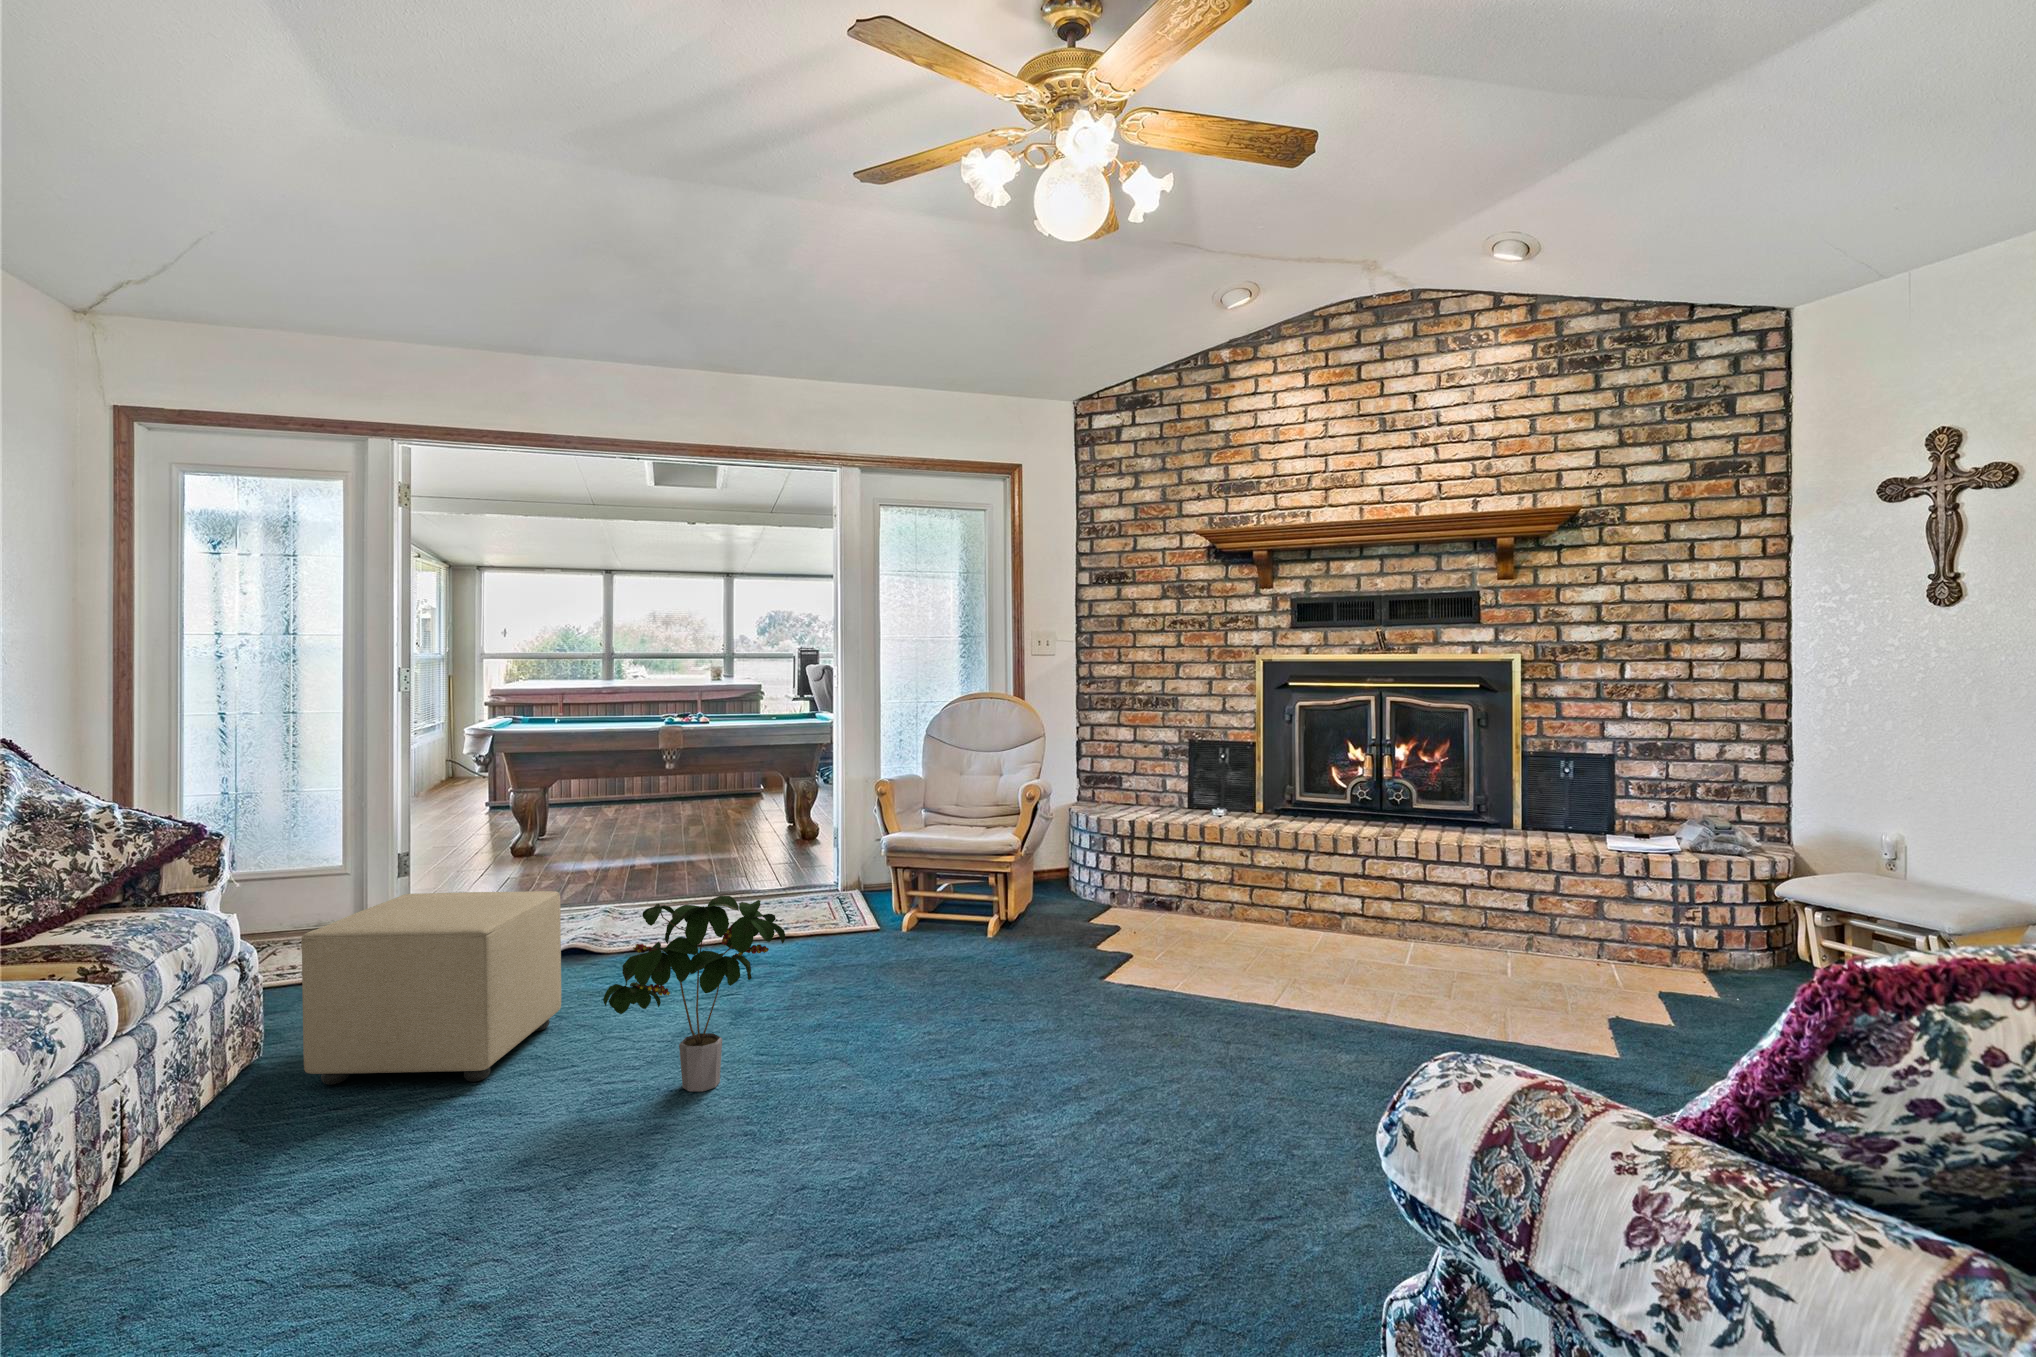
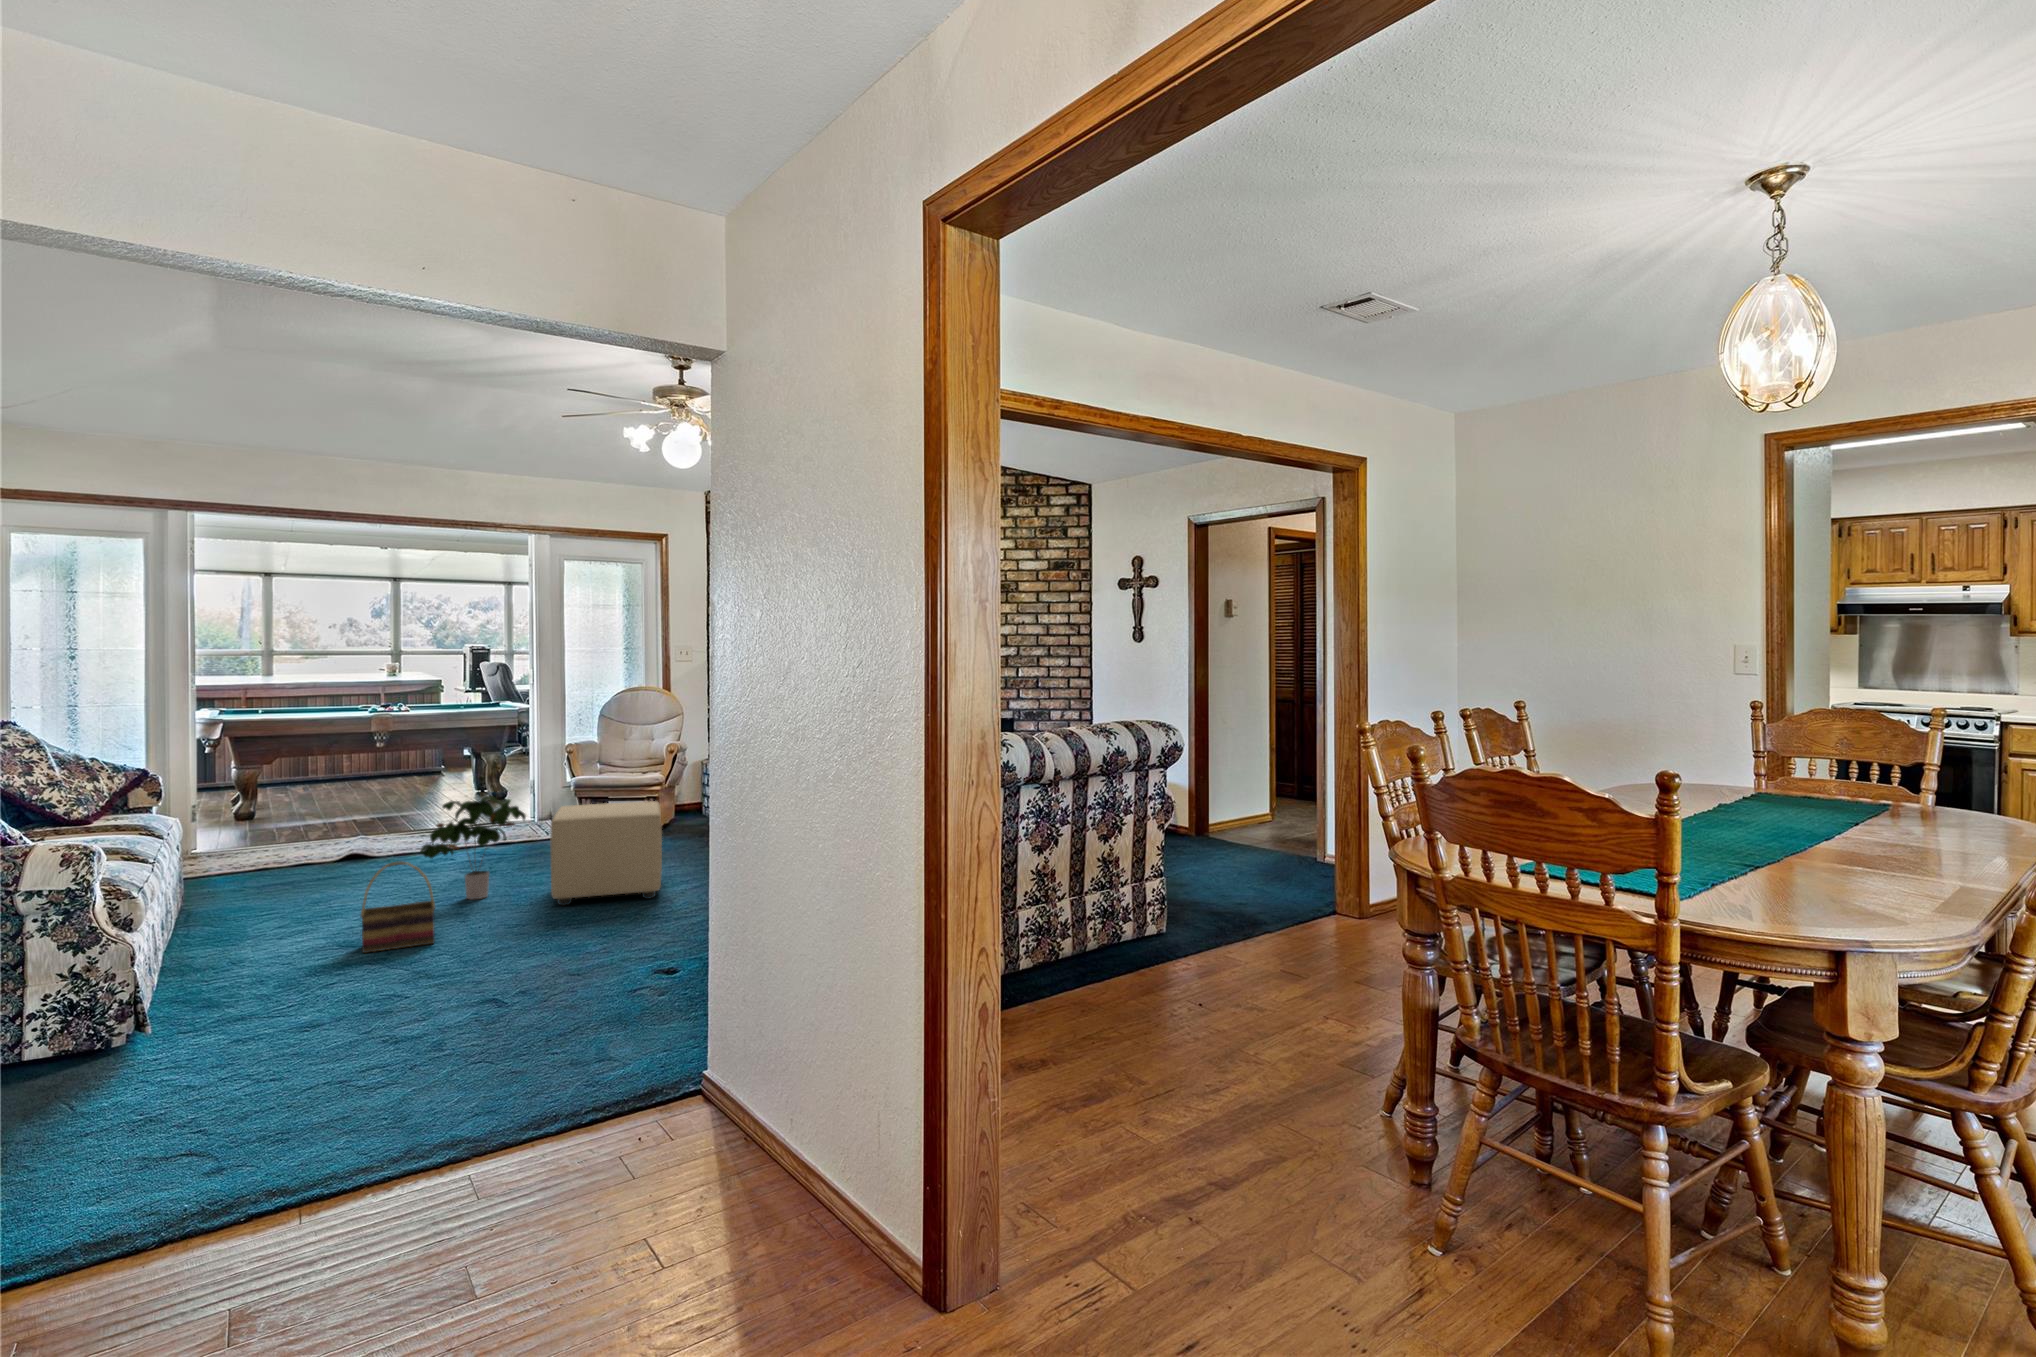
ottoman: present [301,891,561,1085] -> present [550,801,662,905]
basket: none [403,1076,572,1288] -> present [361,862,435,953]

